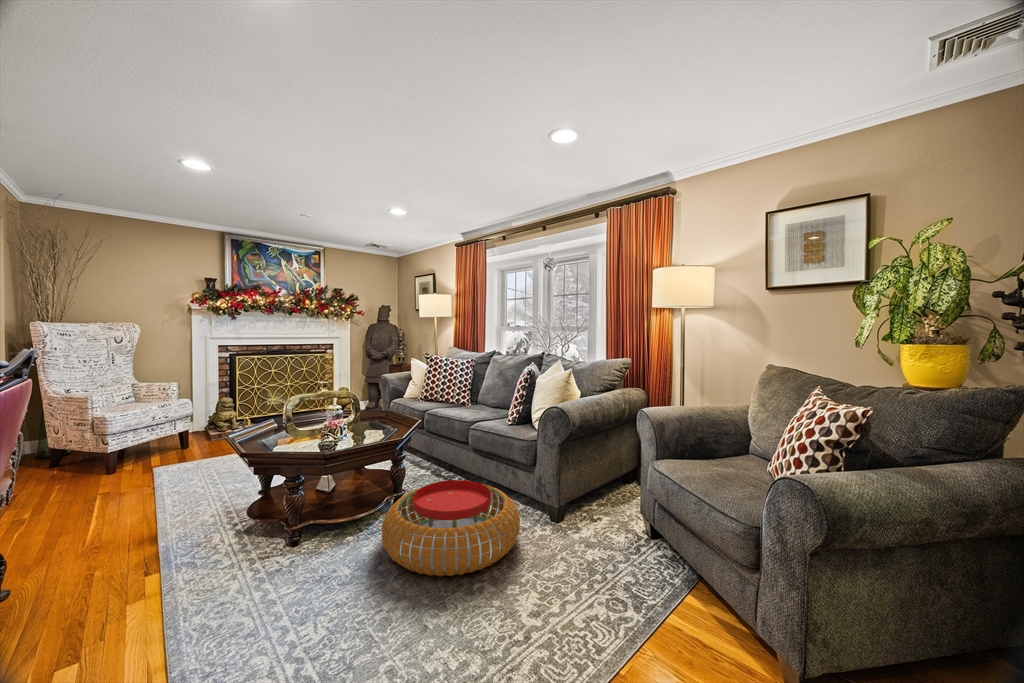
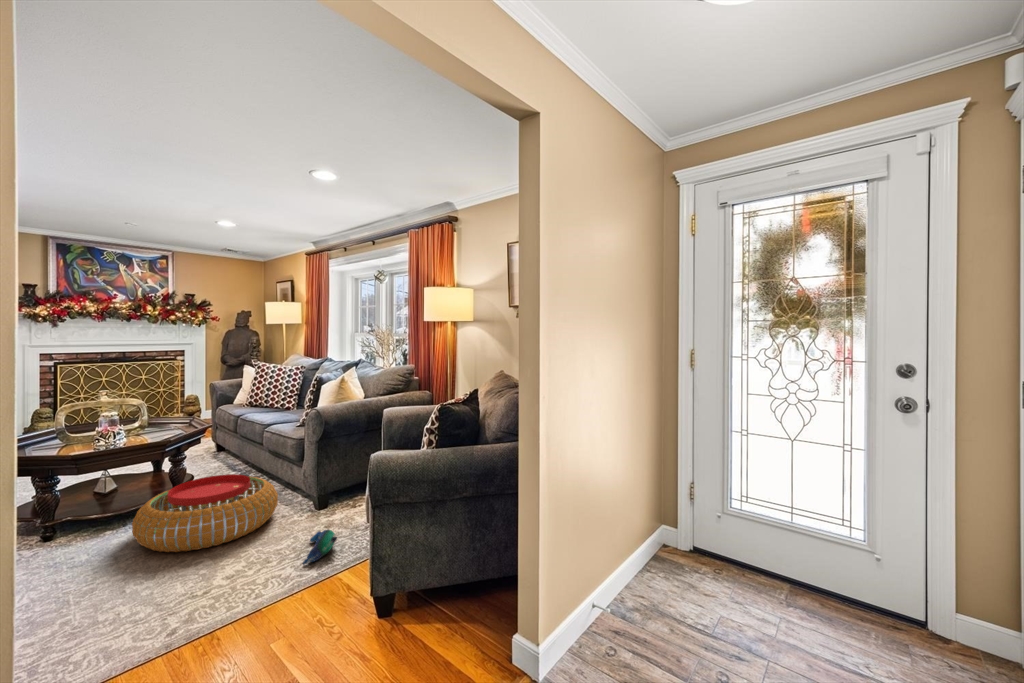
plush toy: none [587,561,636,611] -> present [303,529,337,565]

